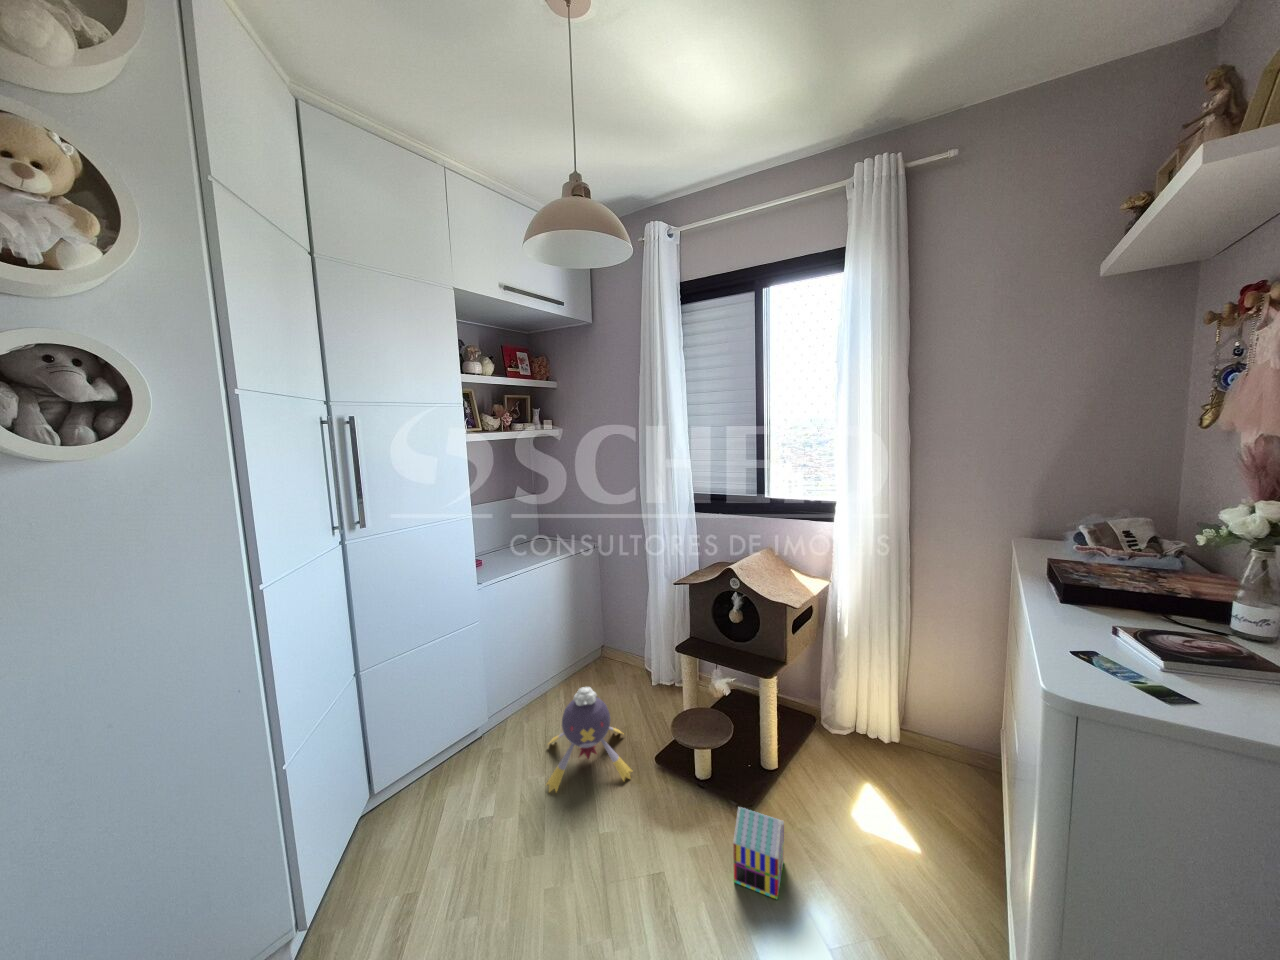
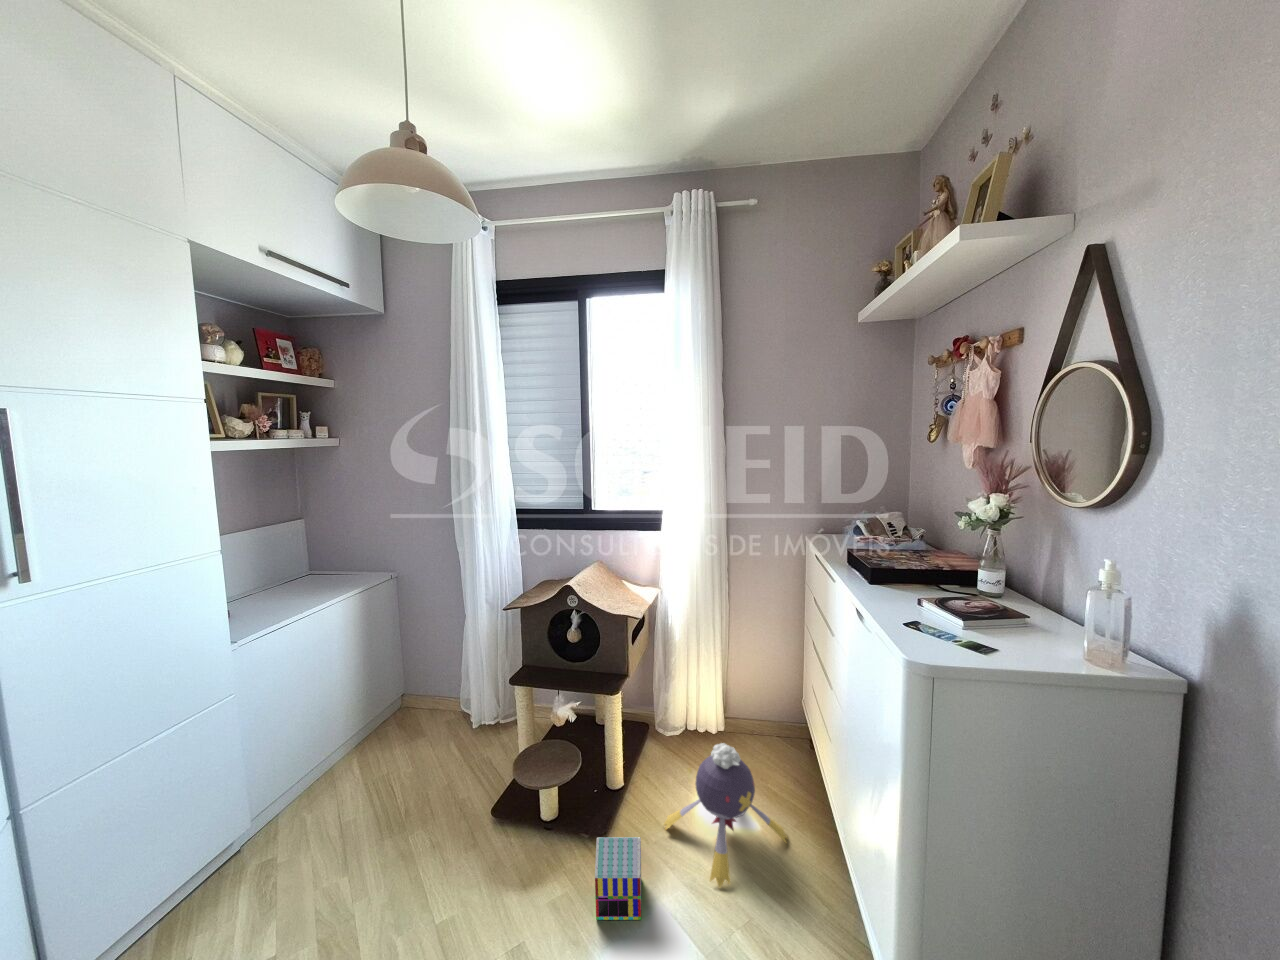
plush toy: present [546,687,632,792] -> present [664,743,787,887]

